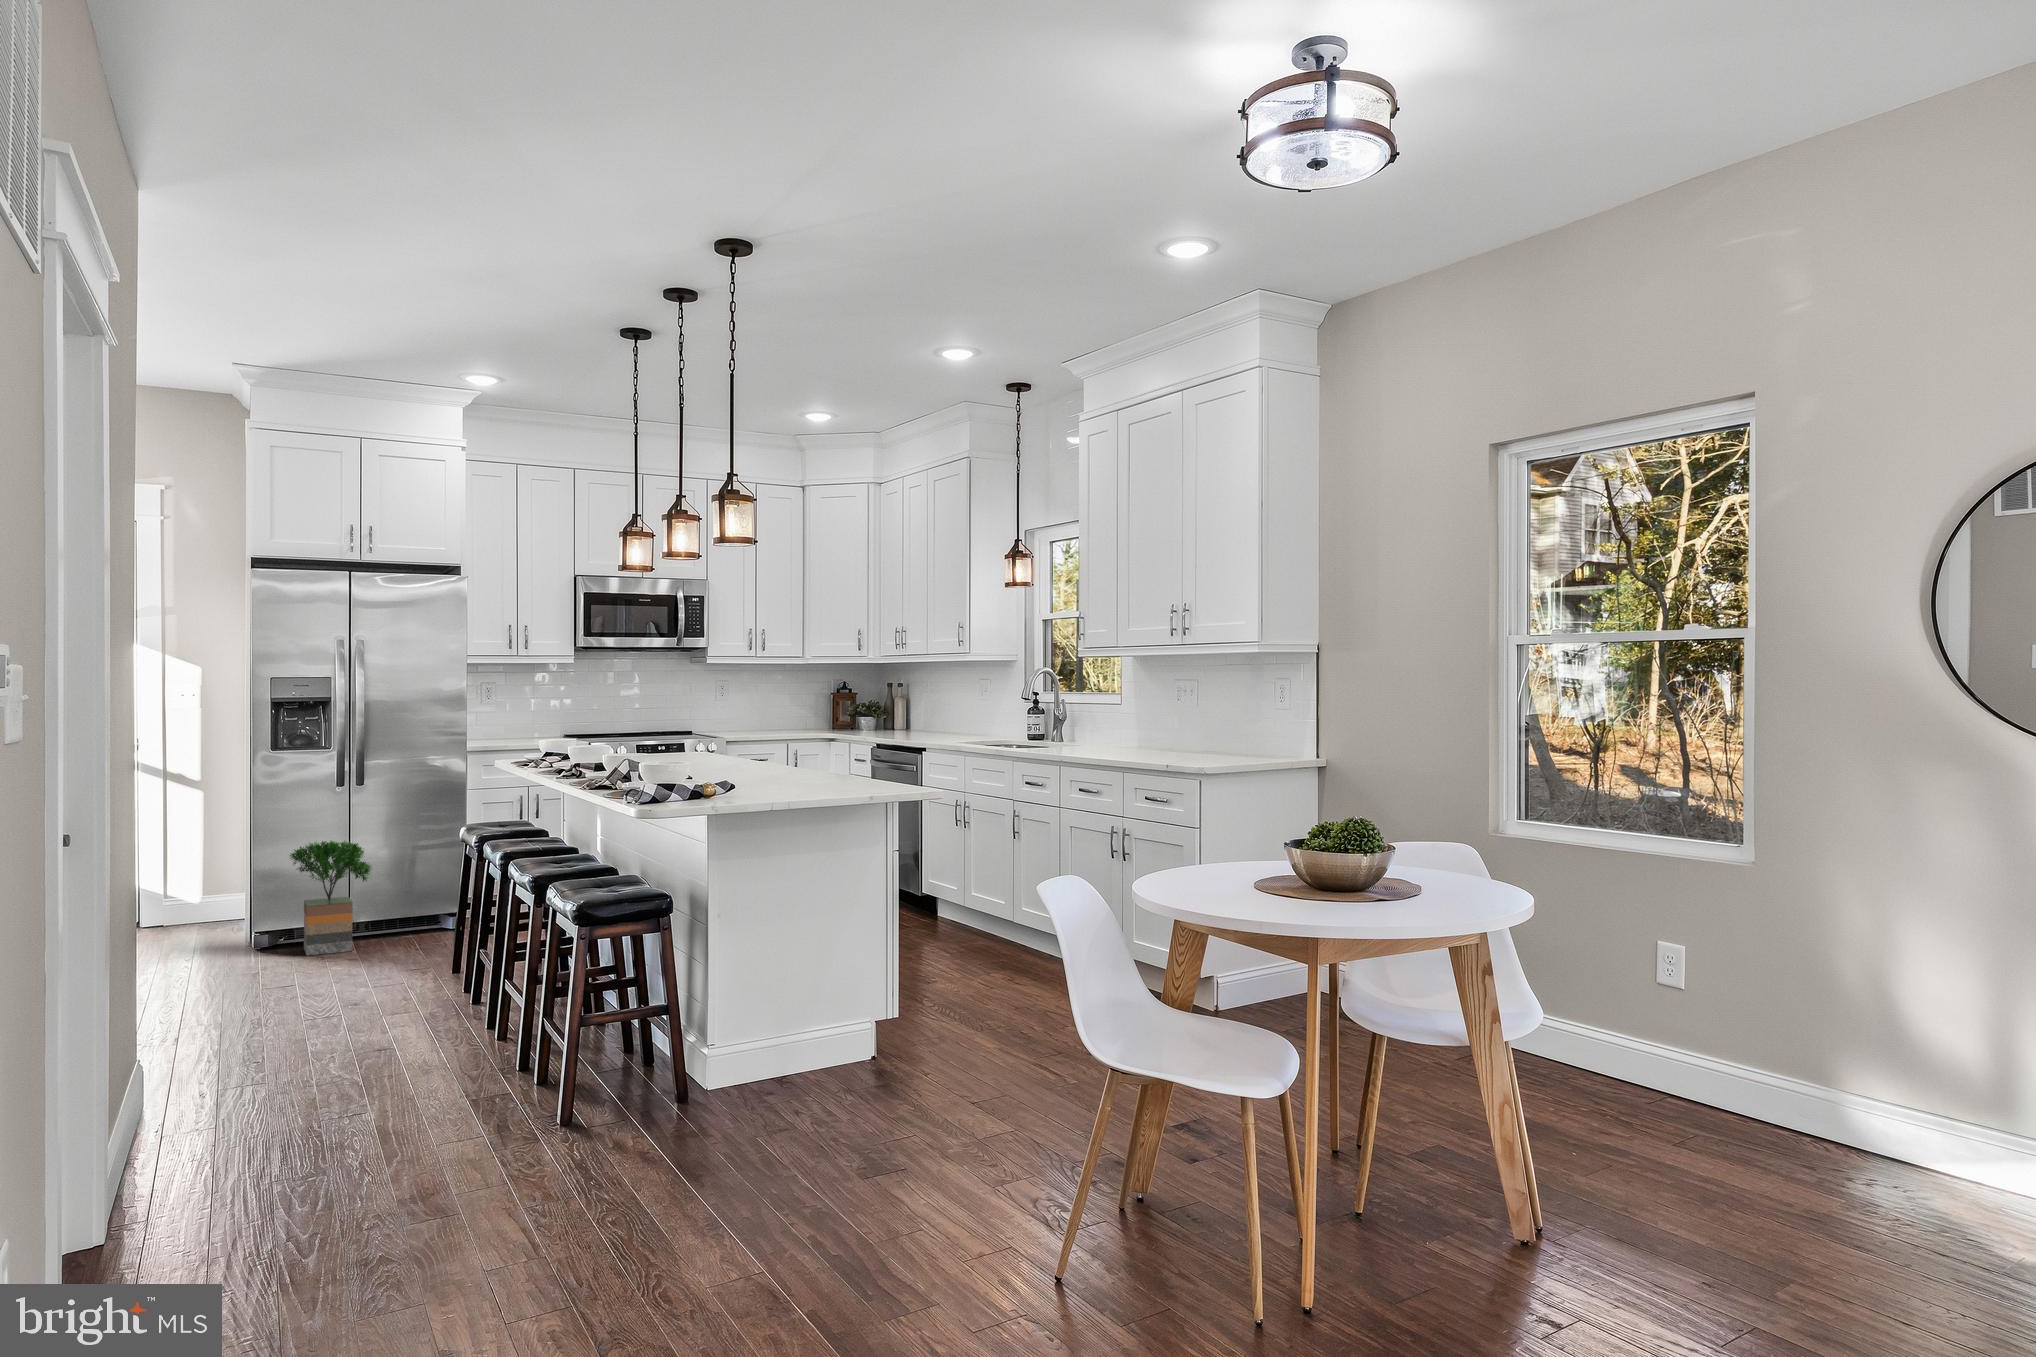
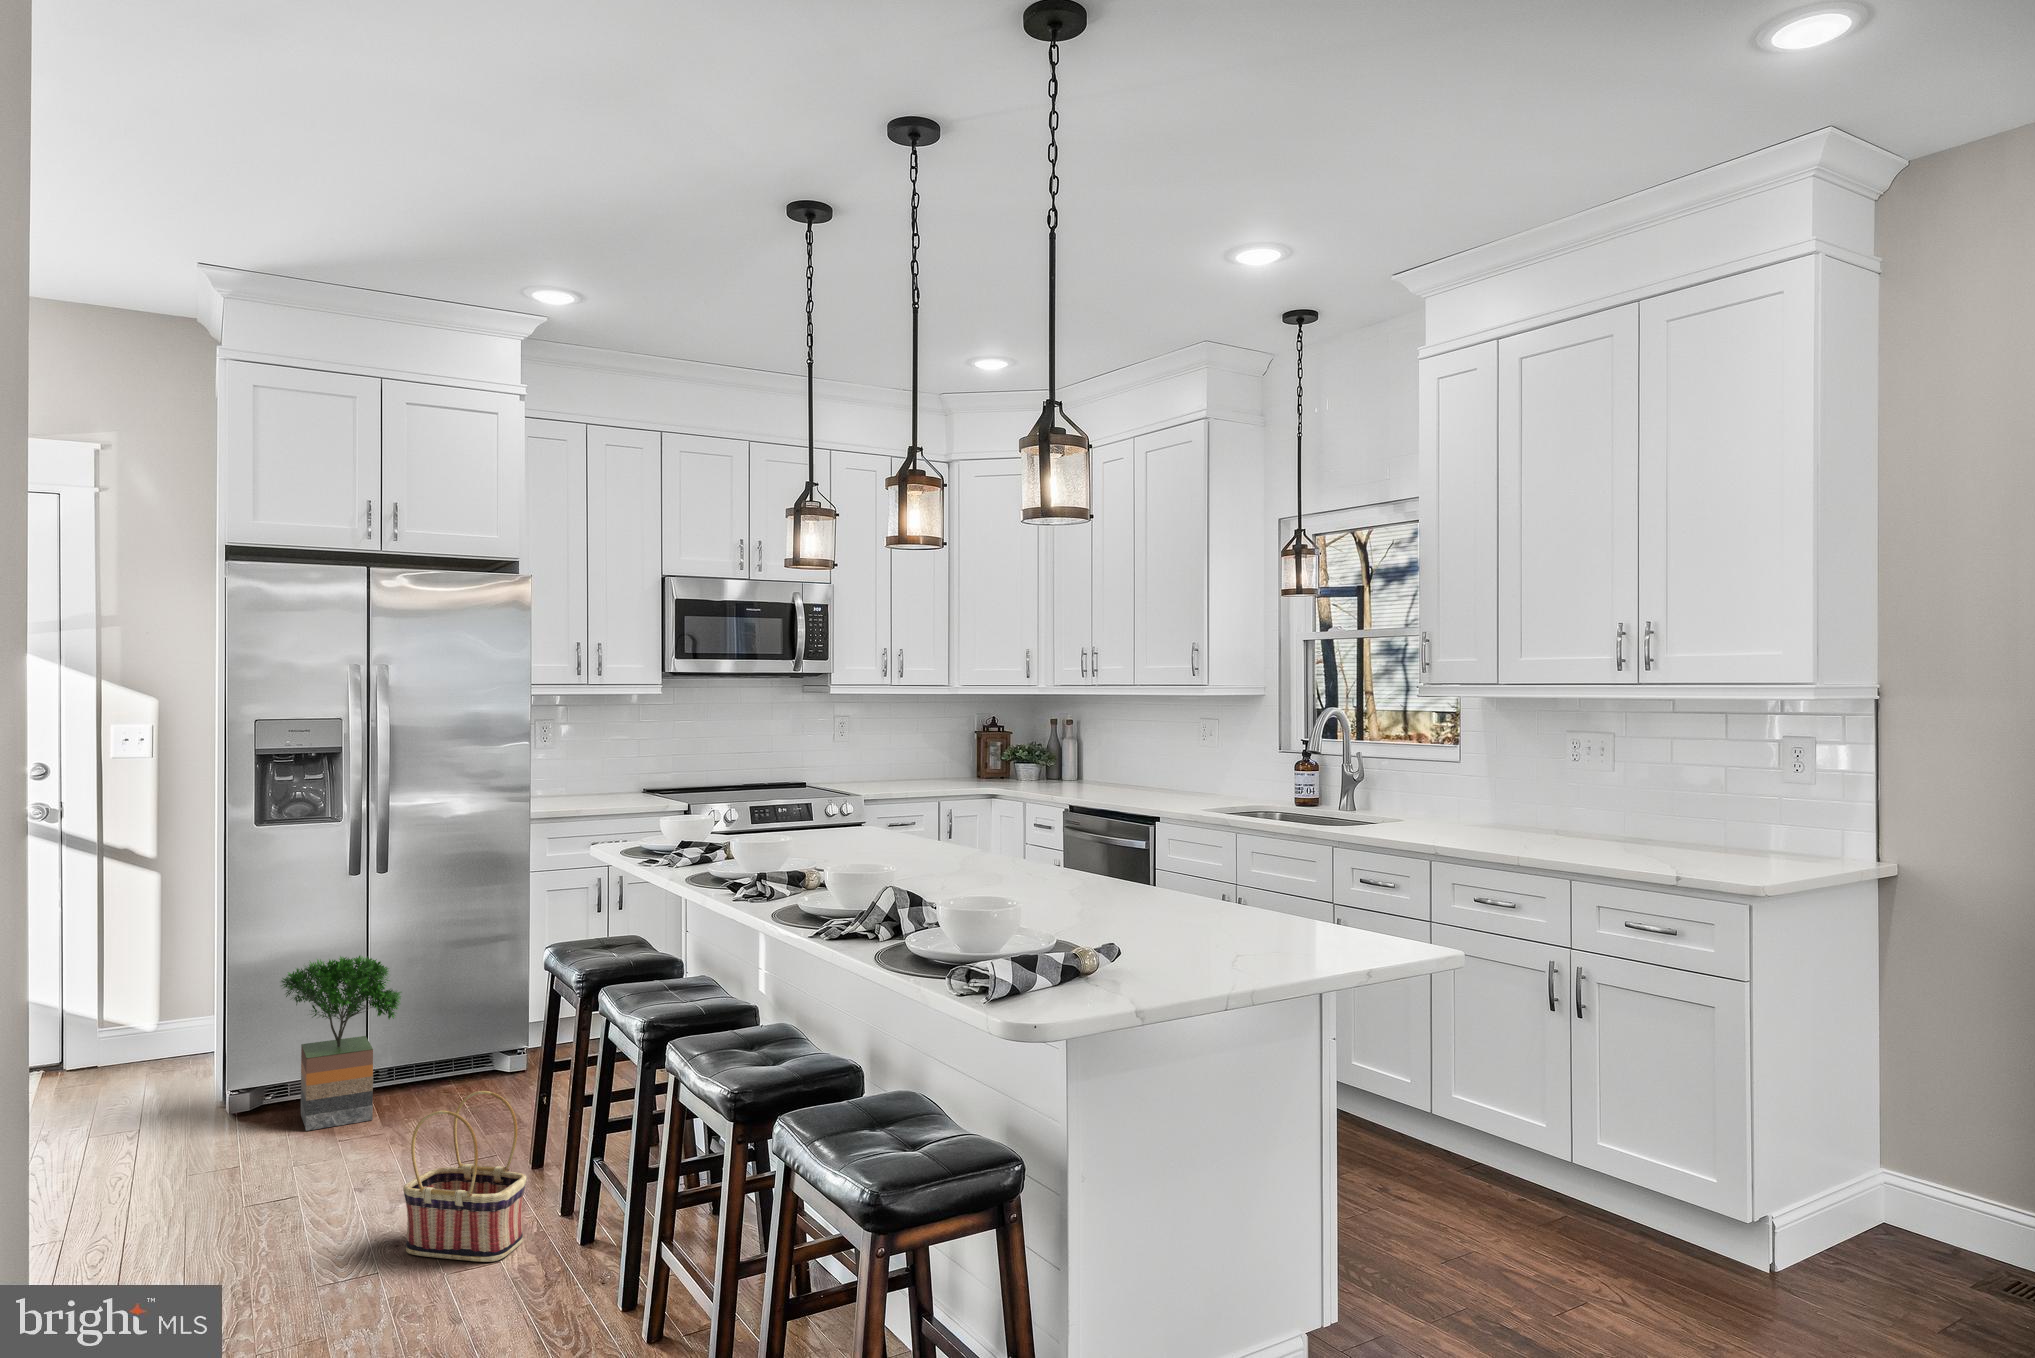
basket: none [361,906,439,1007] -> present [403,1091,526,1262]

